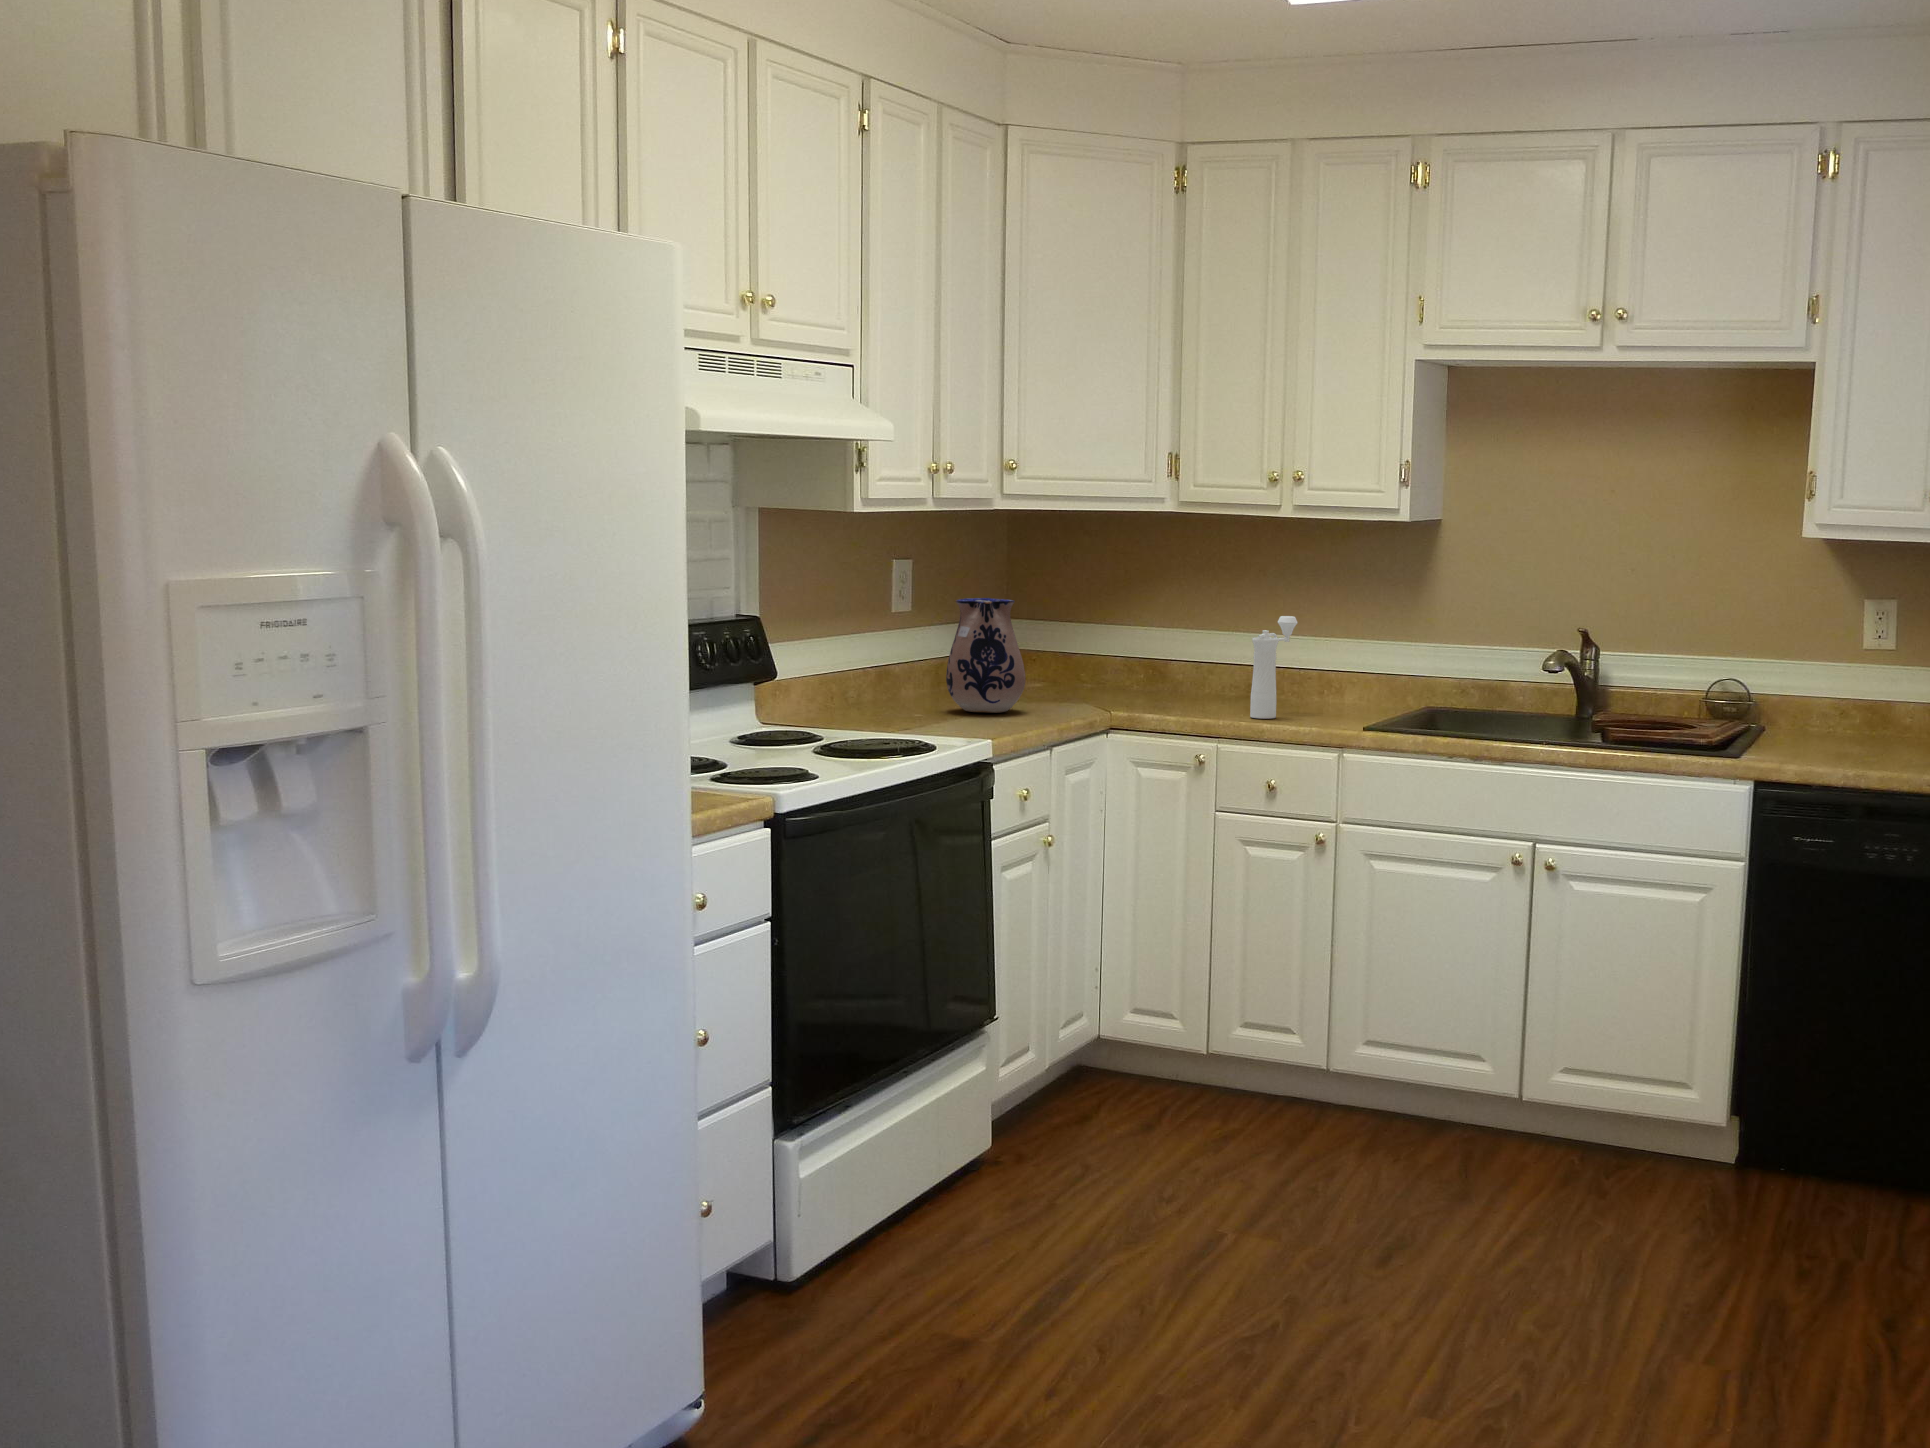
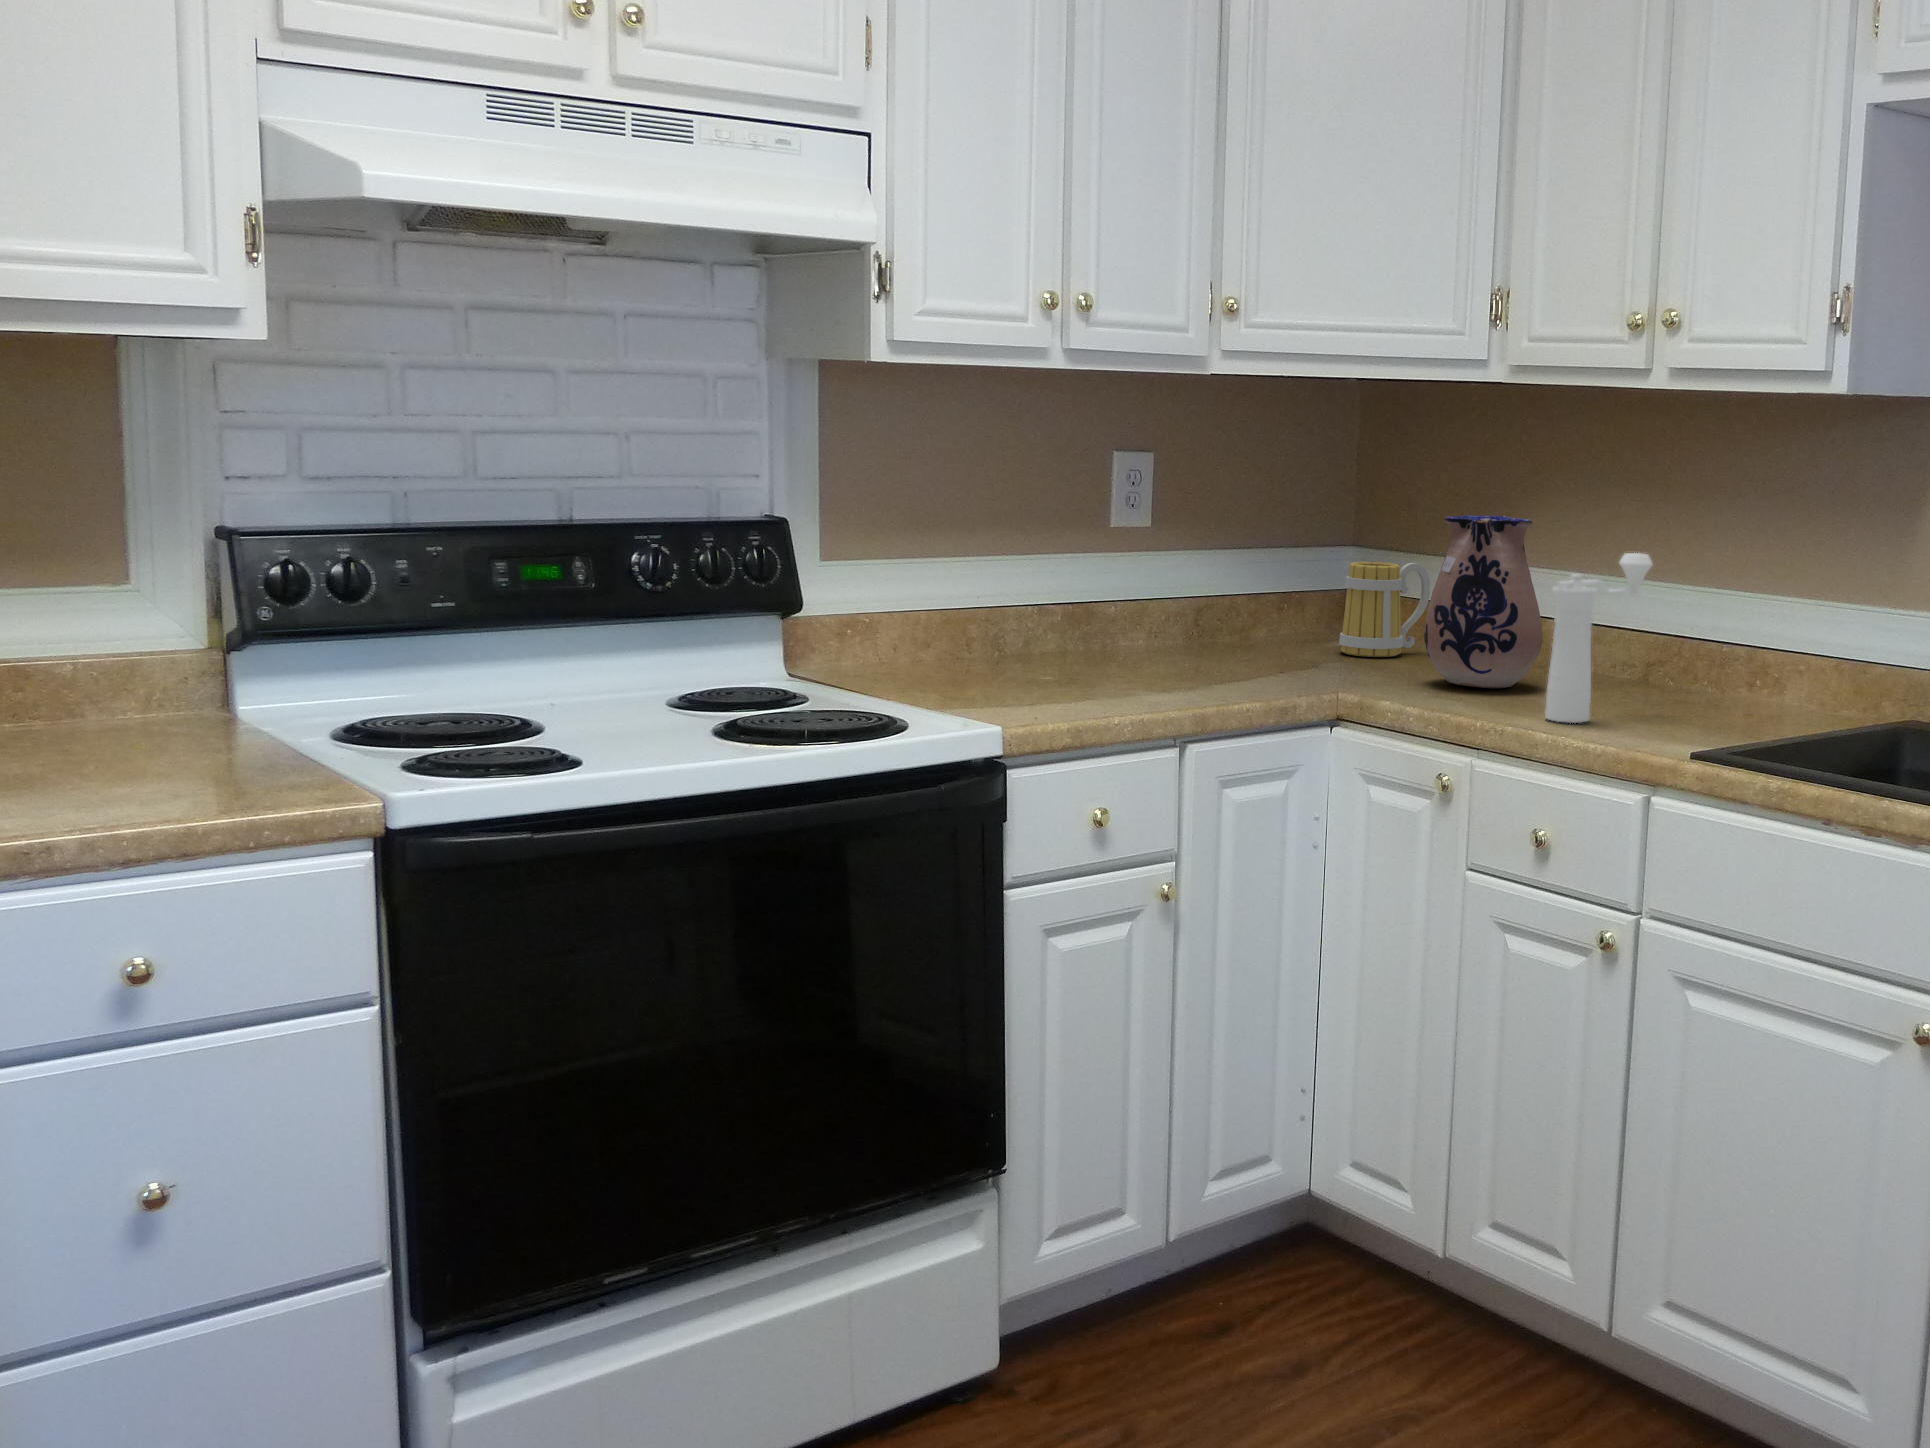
ceramic pitcher: present [946,598,1026,713] -> present [1424,515,1542,688]
mug: none [1043,628,1096,692] -> present [1339,562,1430,657]

